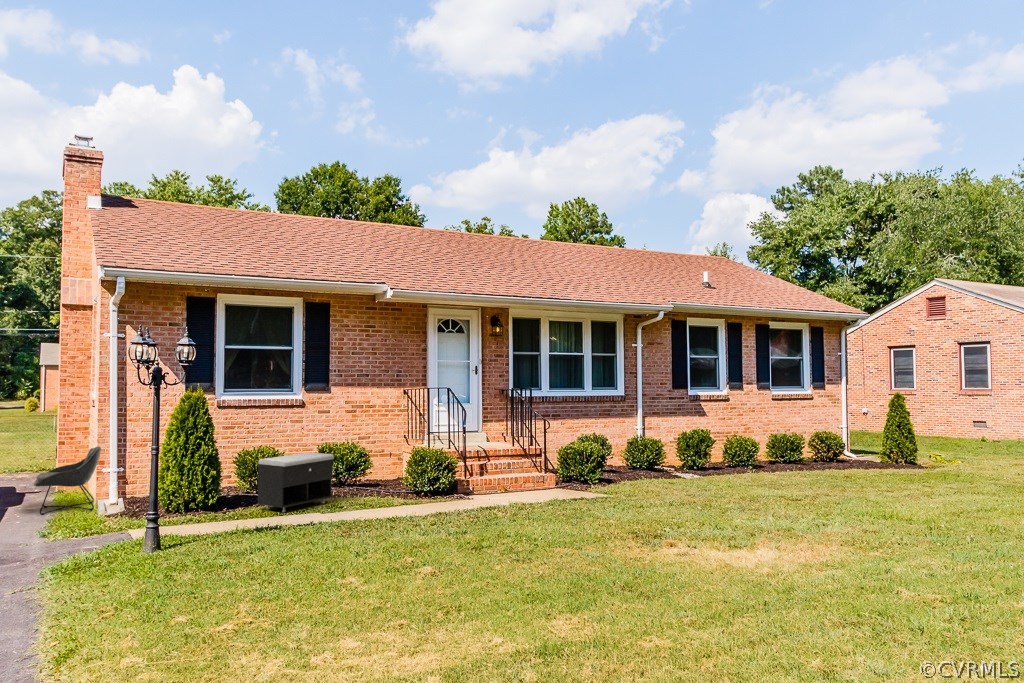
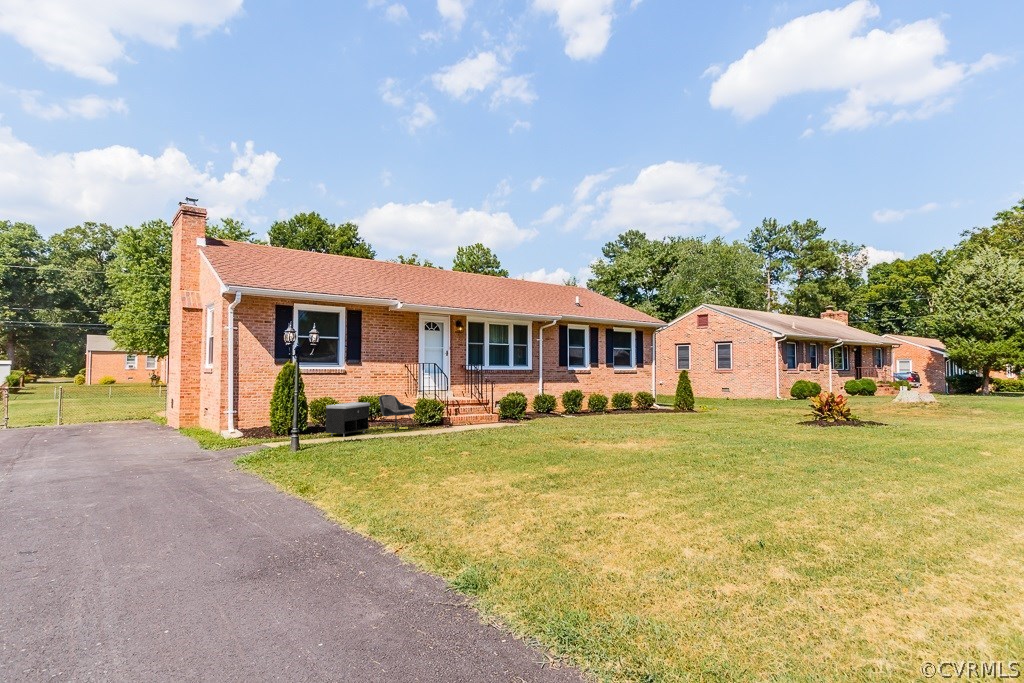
lounge chair: present [34,446,101,515] -> present [377,395,415,432]

